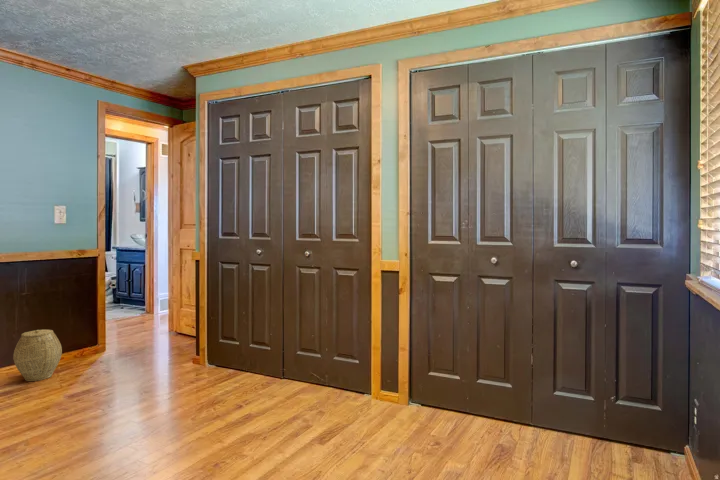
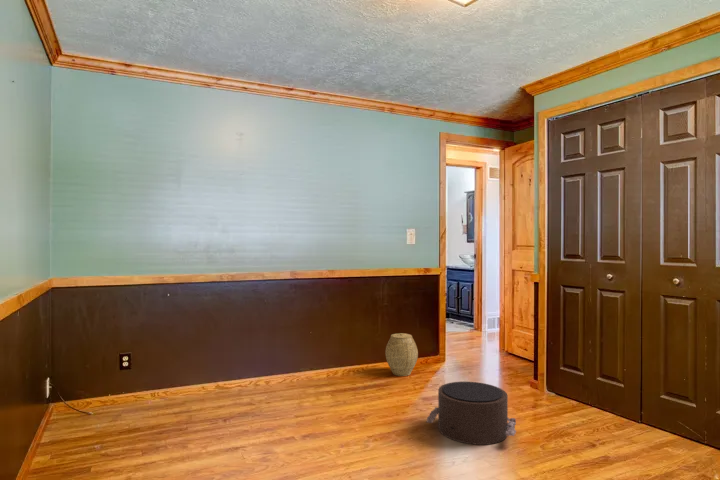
pouf: none [56,370,168,441] -> present [426,382,516,445]

